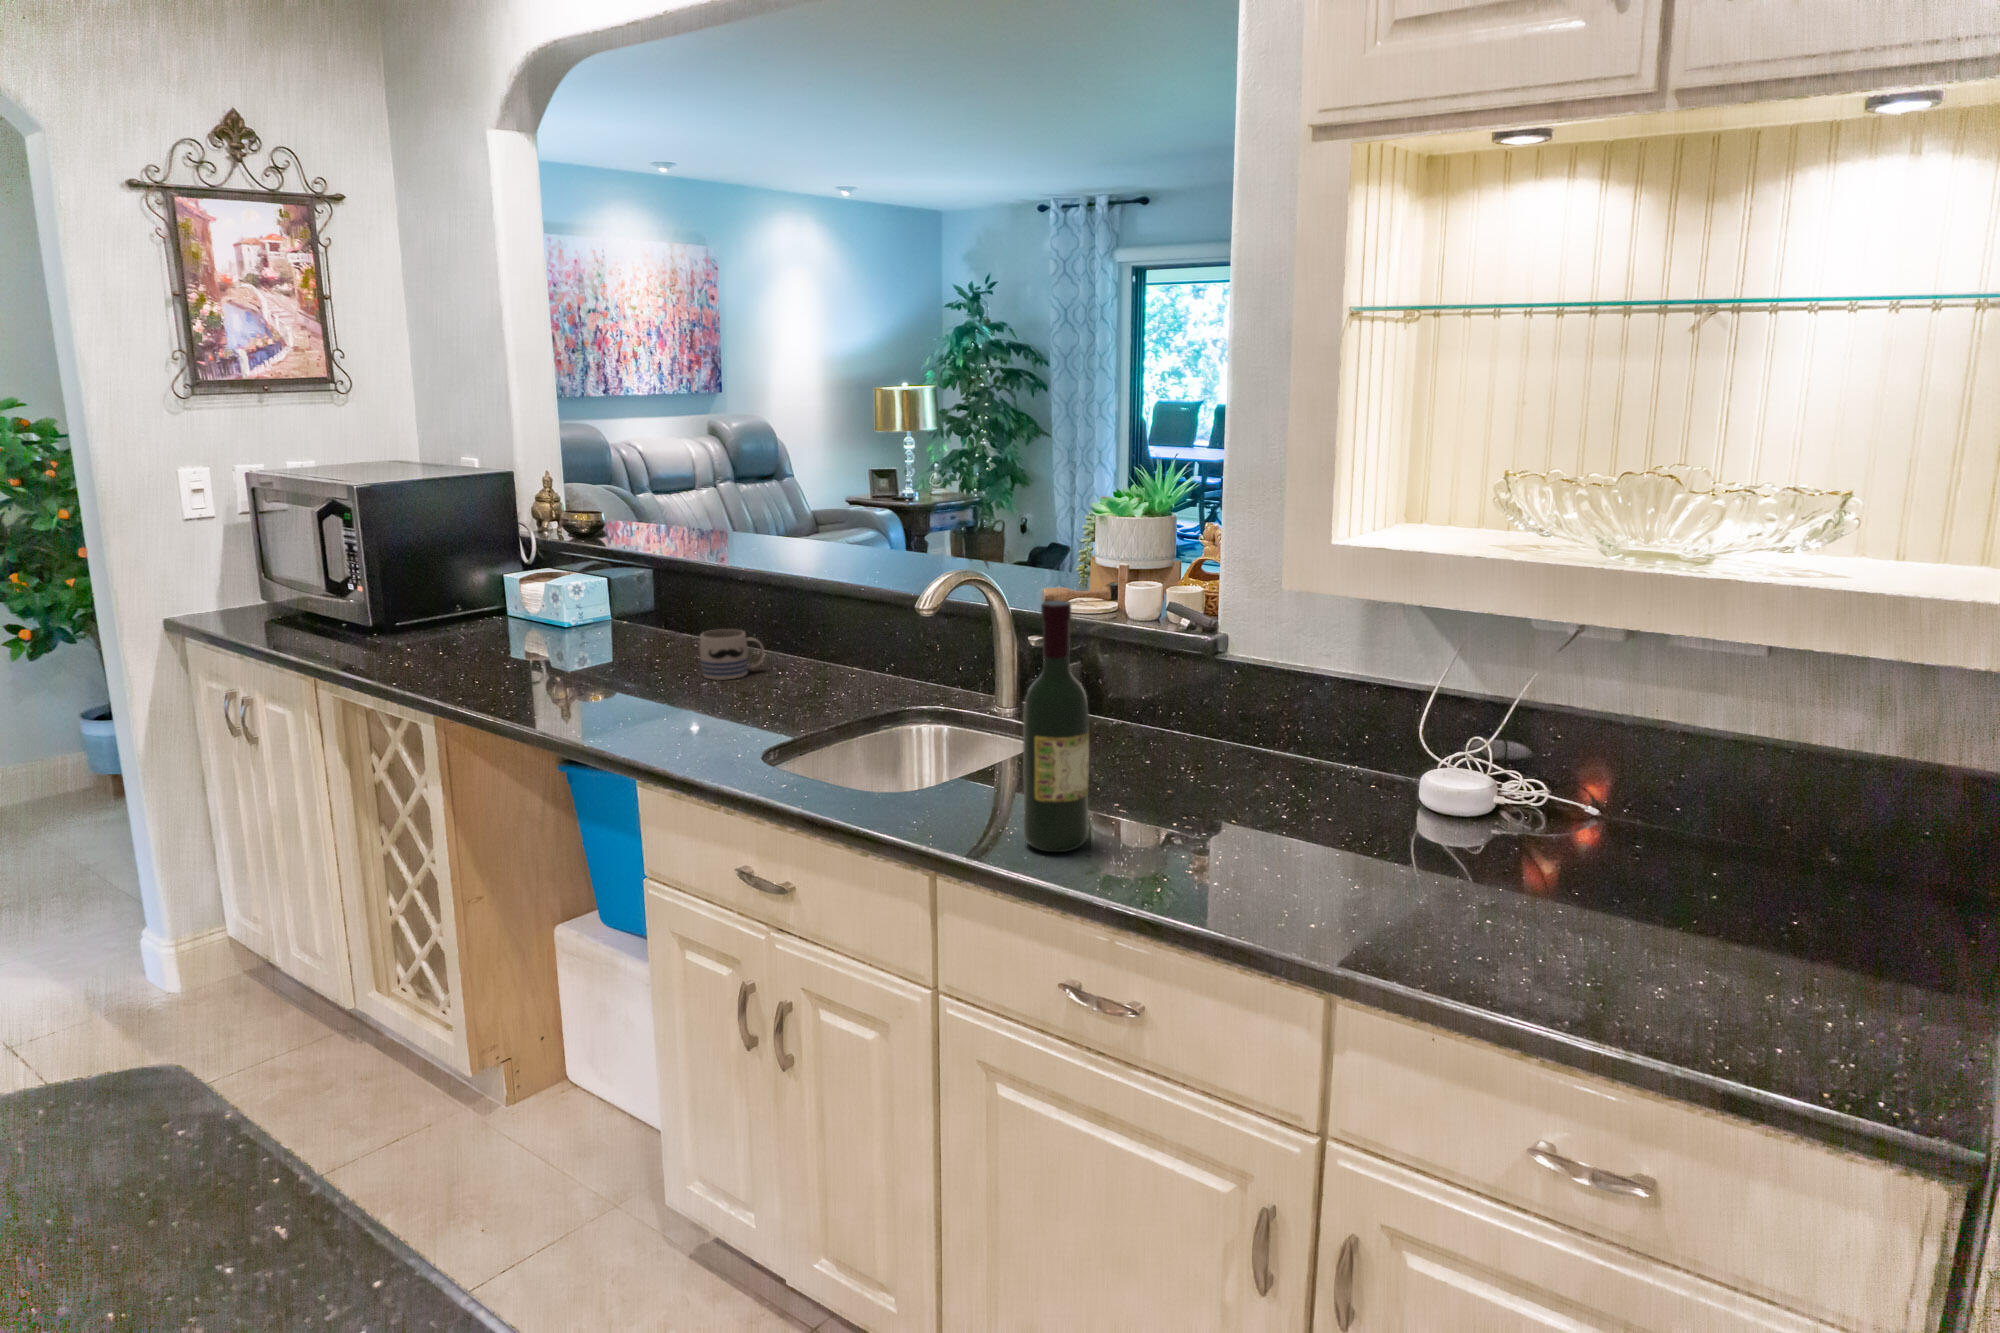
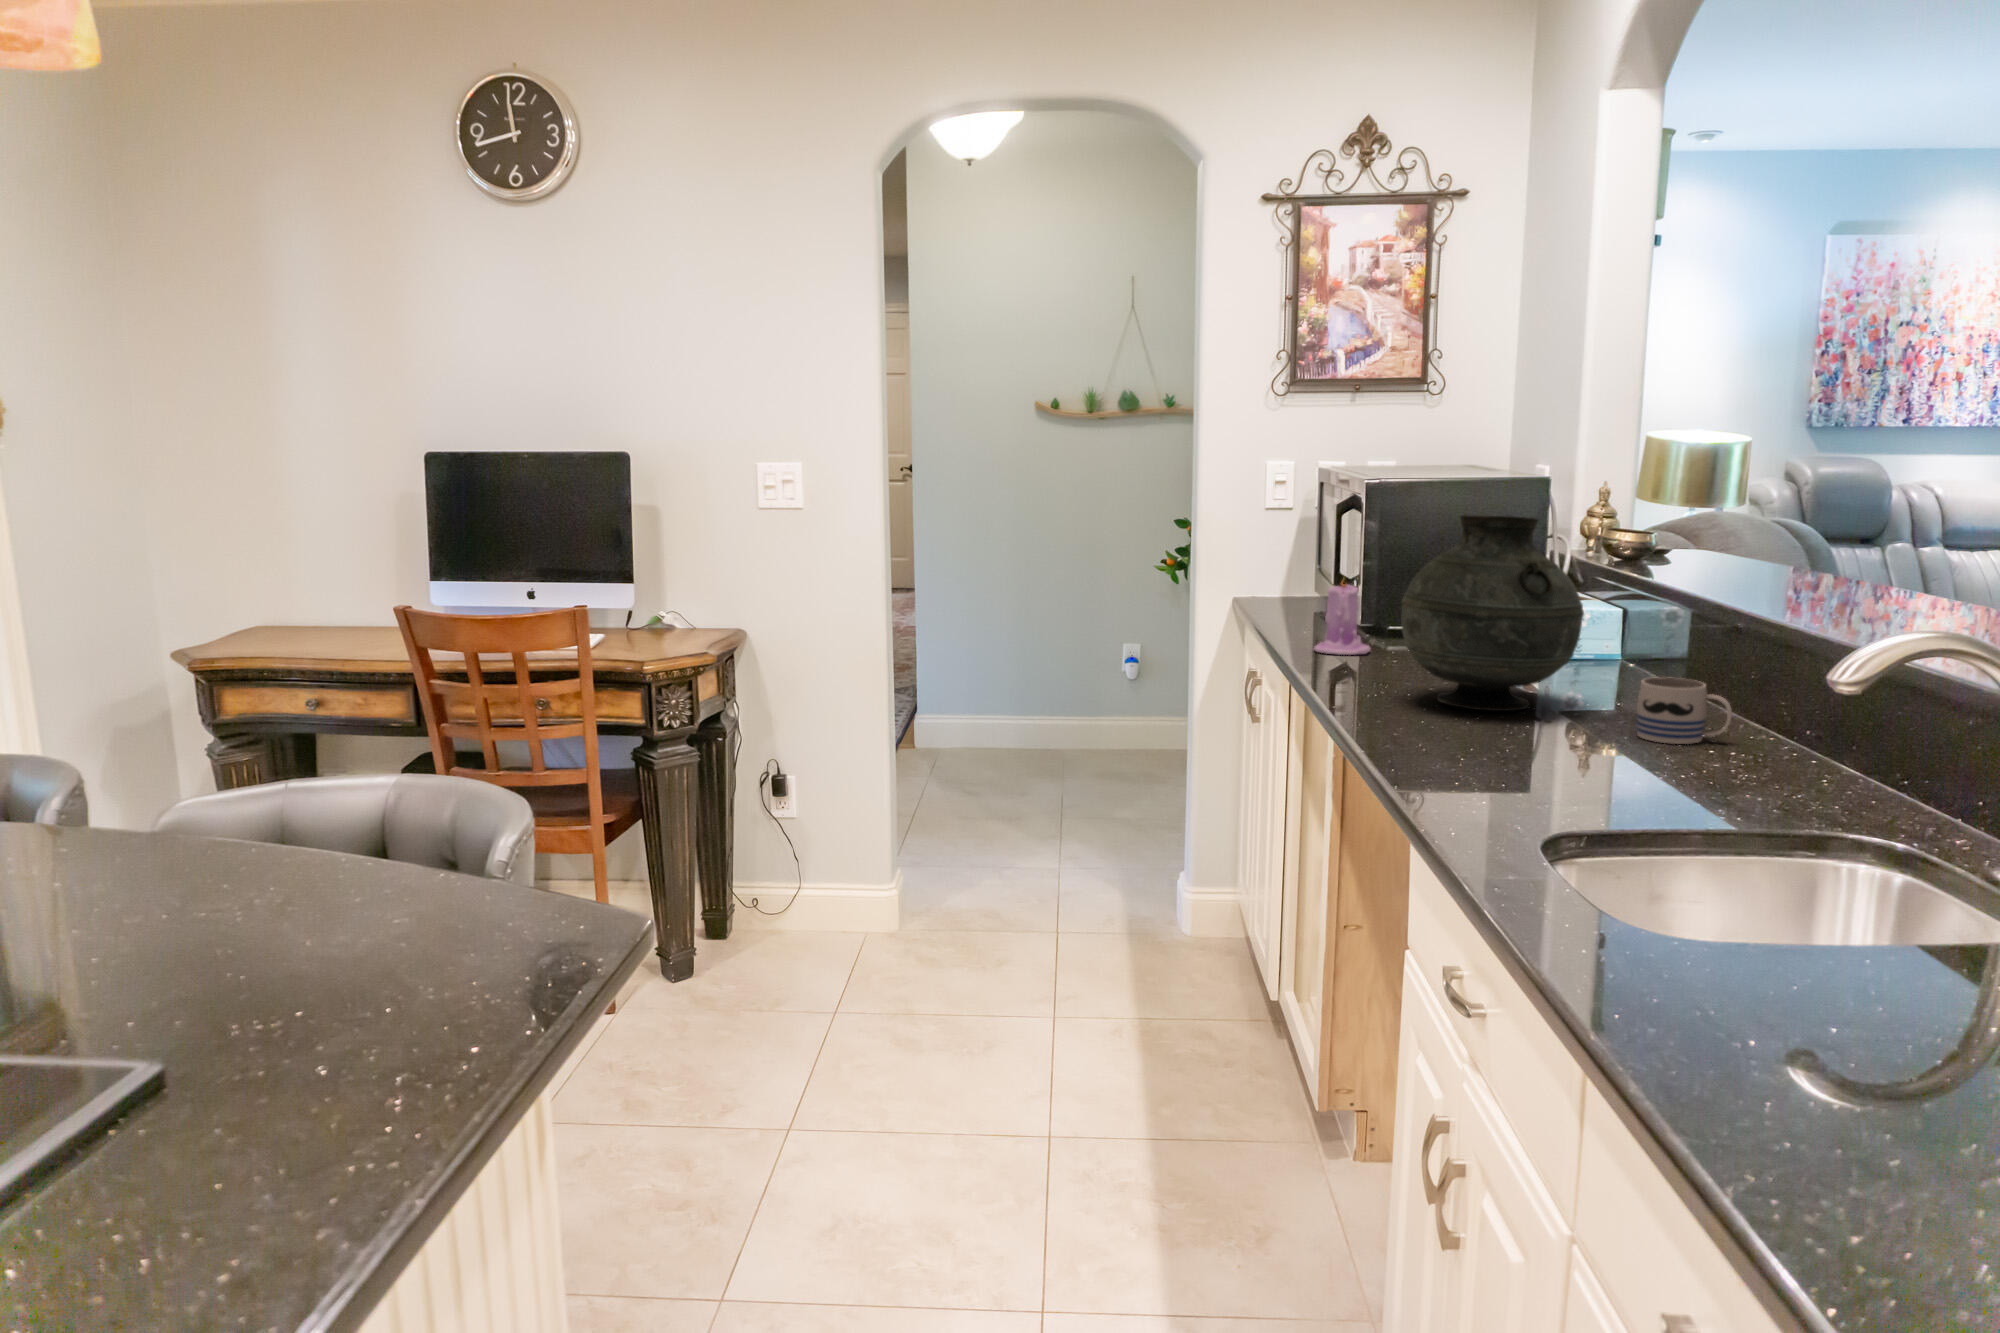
vase: none [485,516,637,683] -> present [1401,515,1584,711]
candle: none [338,580,397,658] -> present [1314,581,1370,655]
wine bottle: present [1023,601,1089,852] -> none [1736,642,1888,1092]

